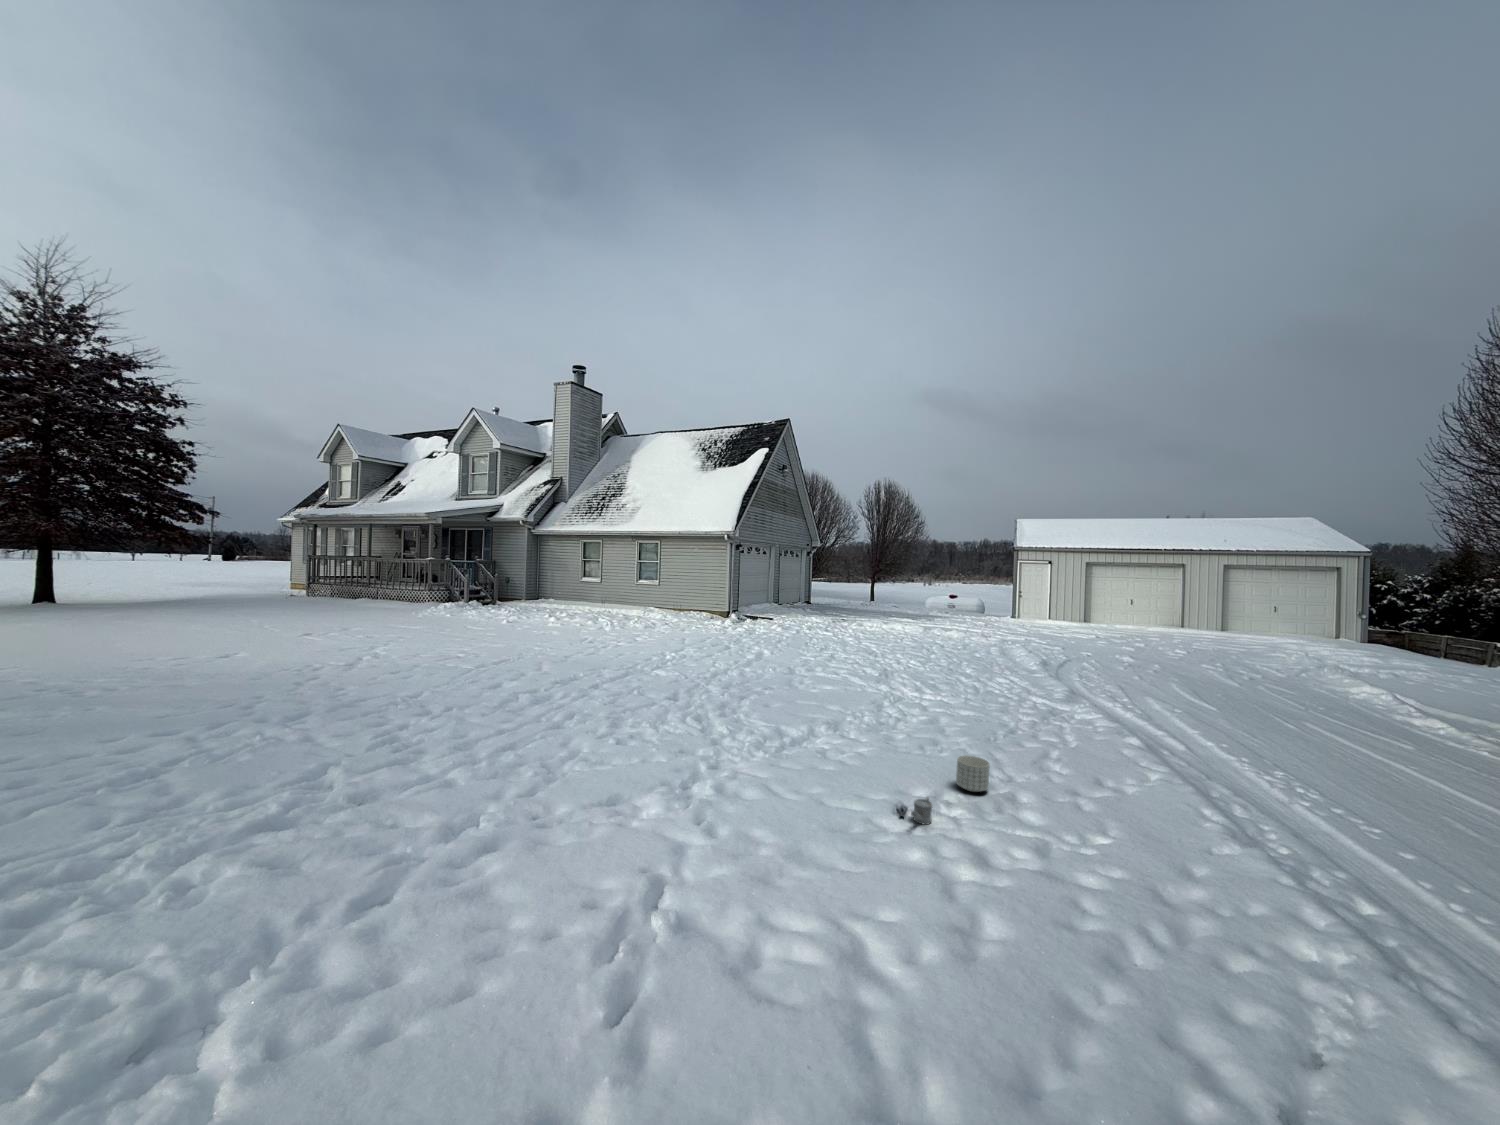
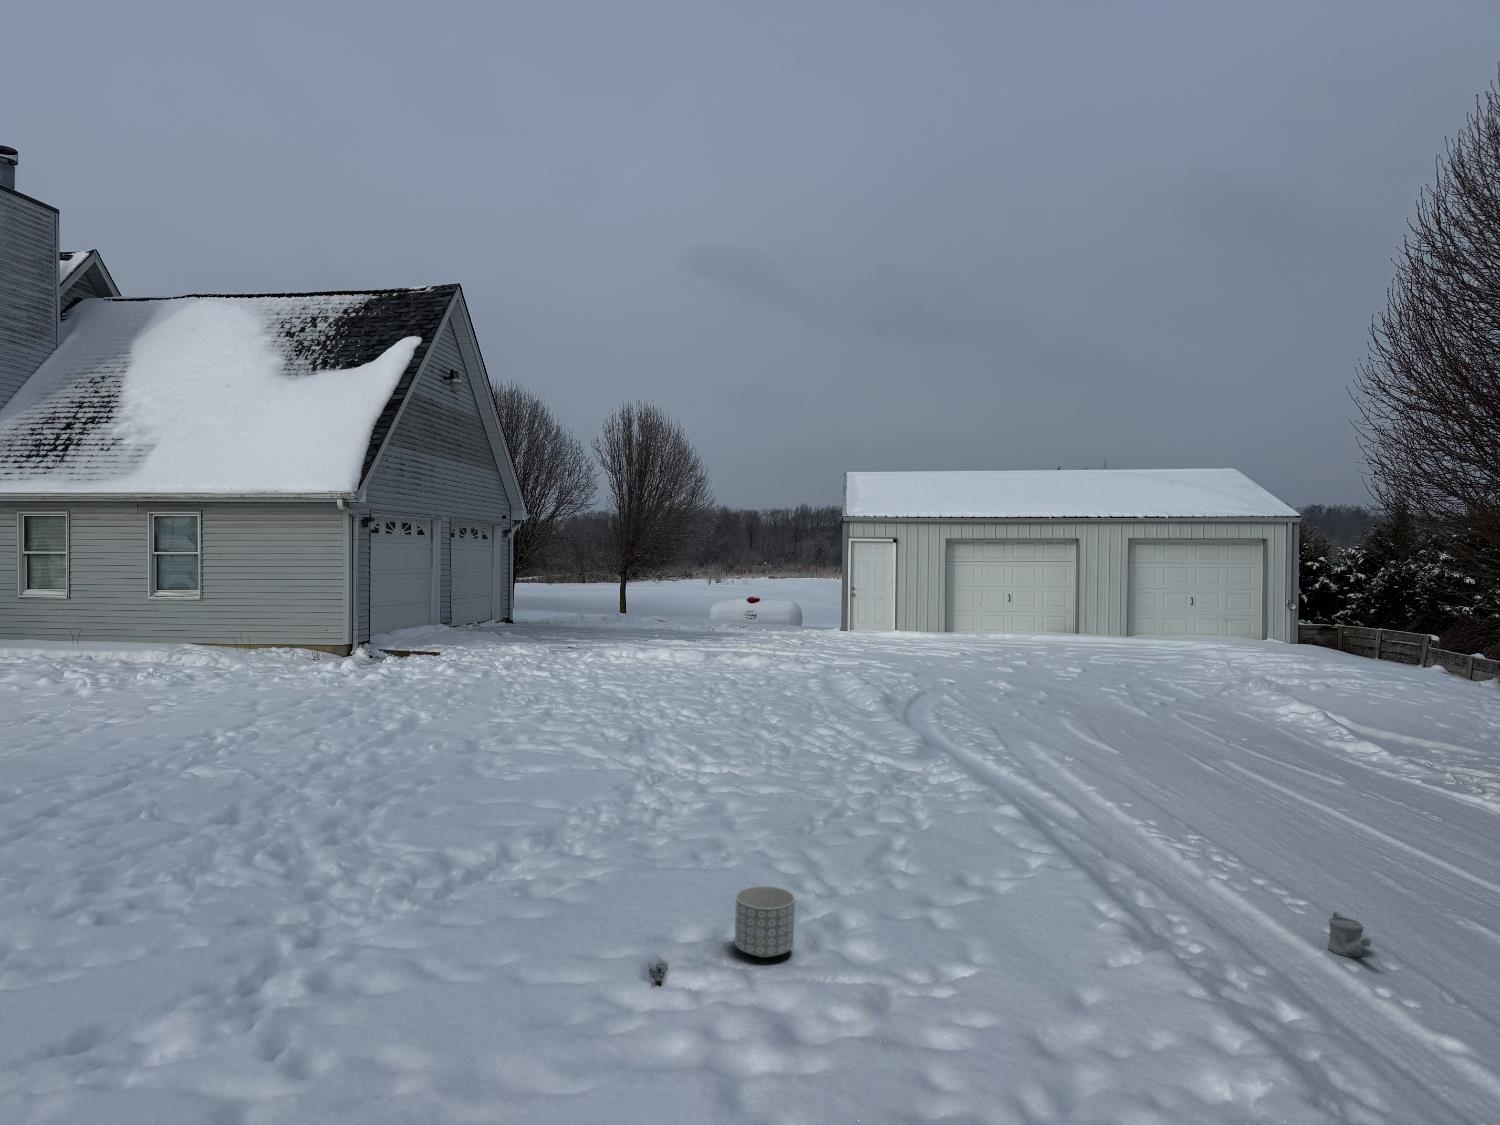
watering can: present [911,797,933,825] -> present [1328,912,1371,958]

